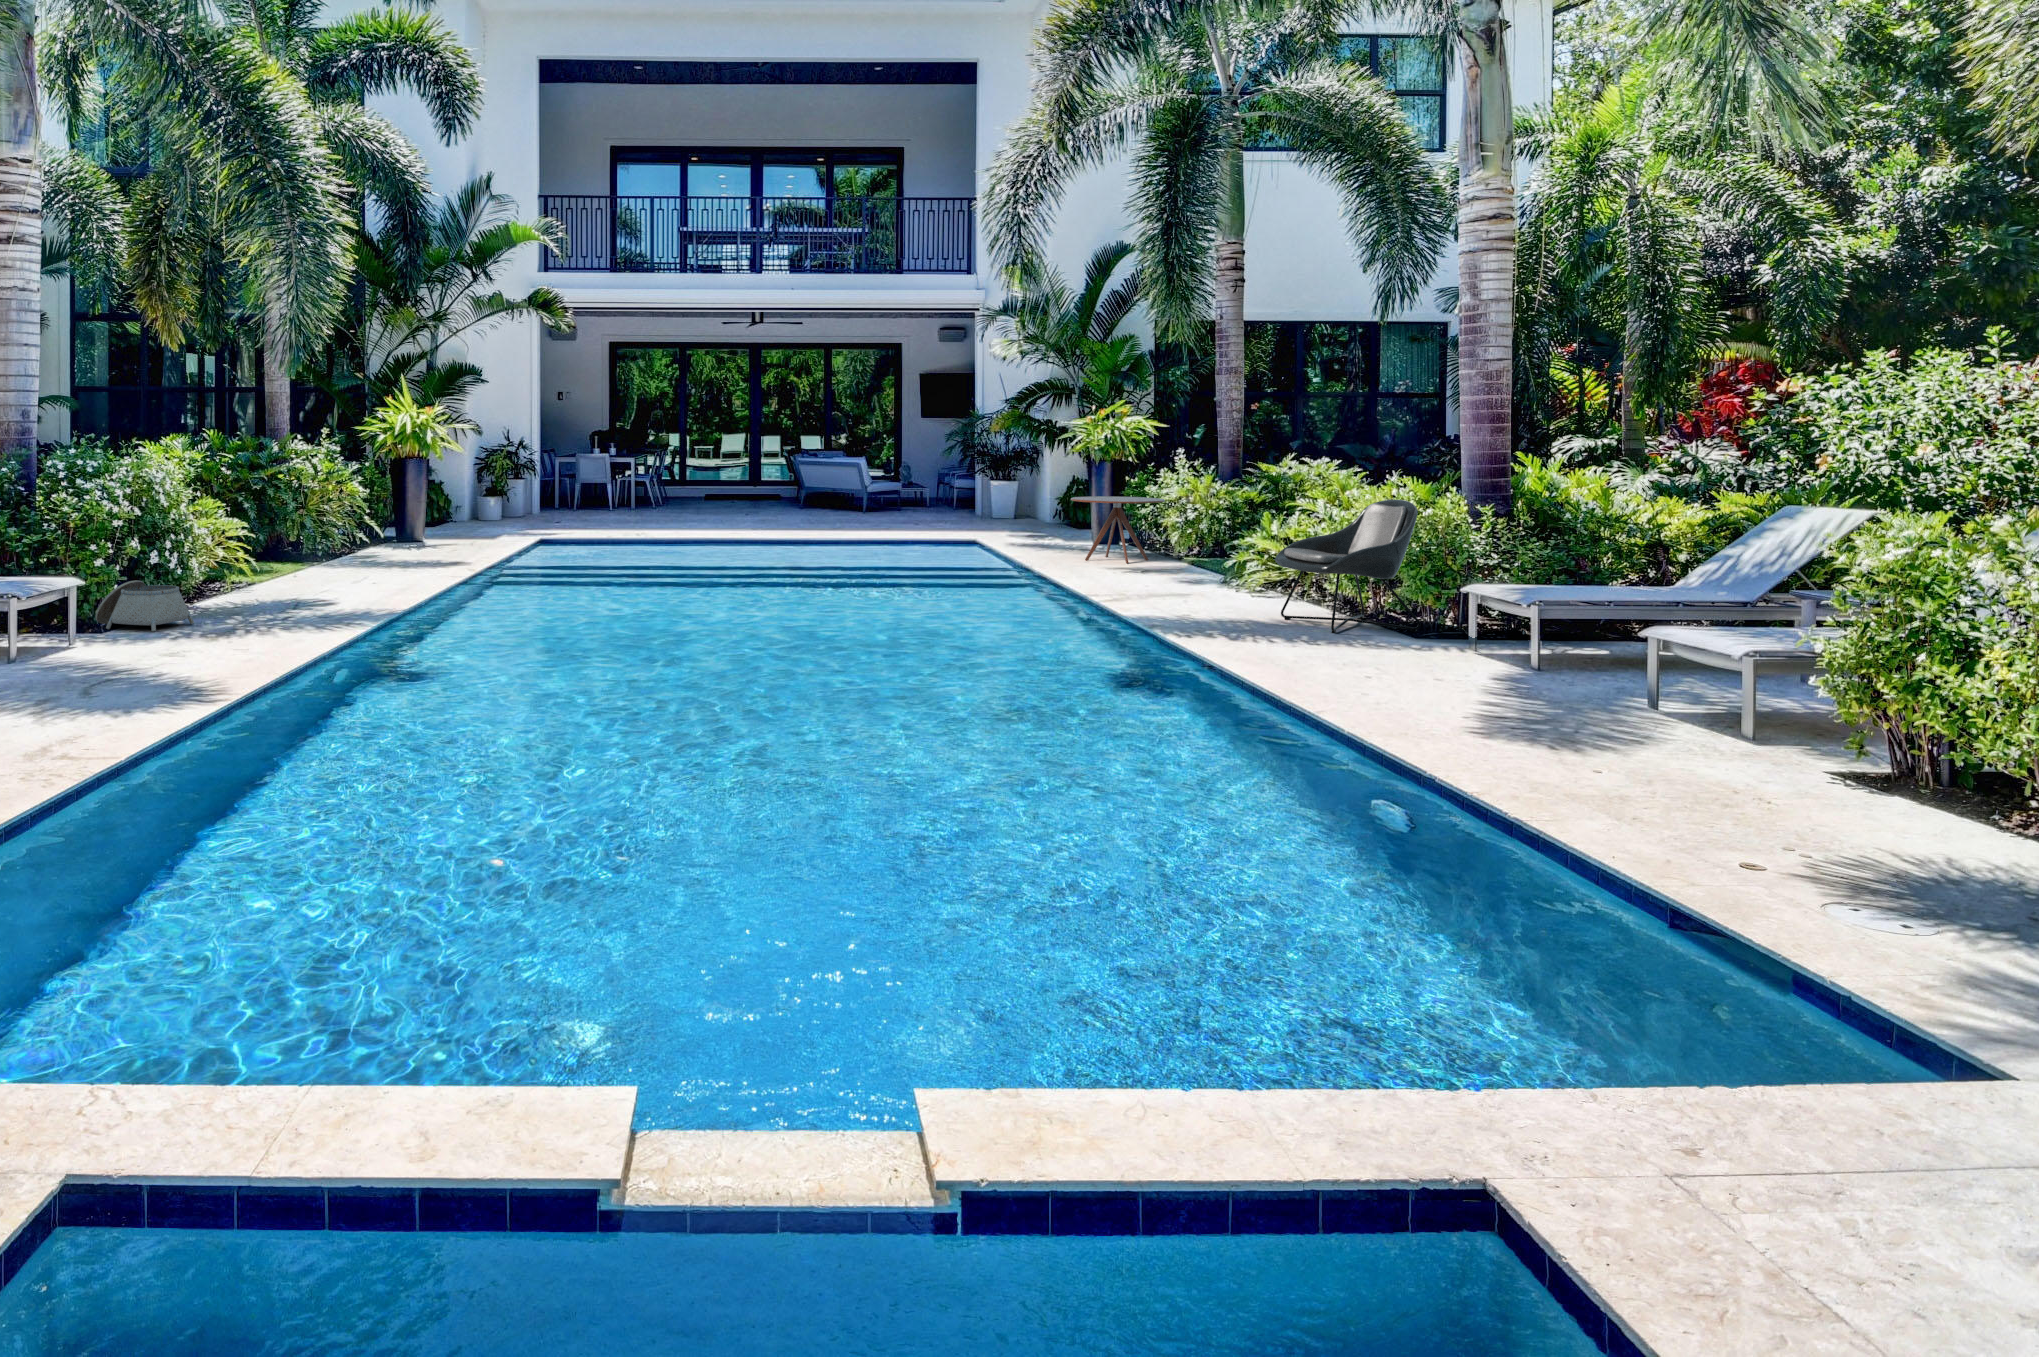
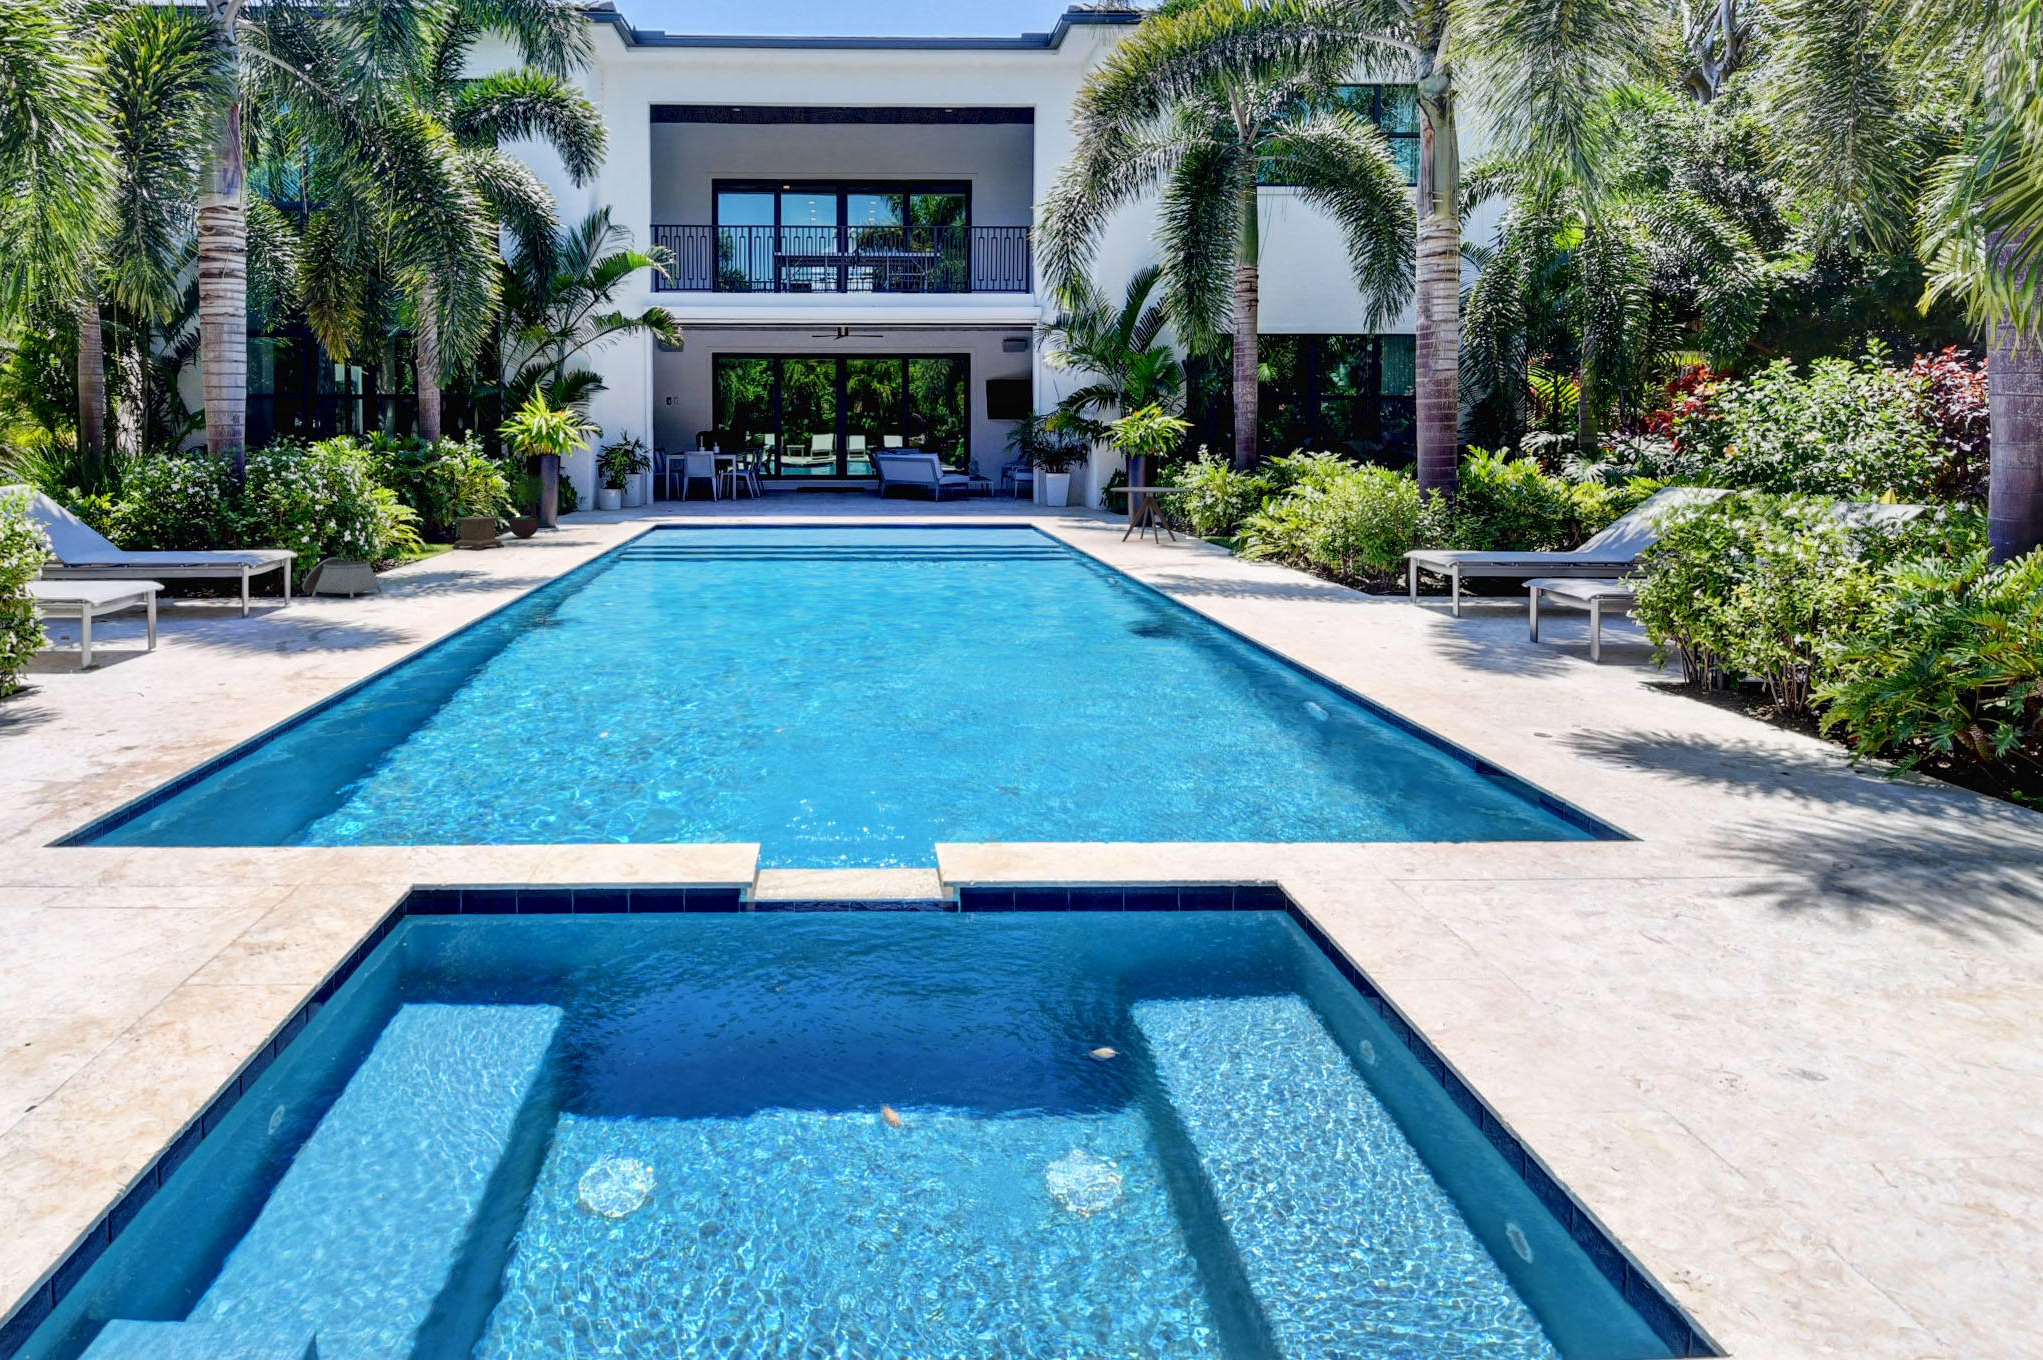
potted tree: none [369,475,413,552] -> present [509,475,546,538]
lounge chair: present [1275,500,1421,633] -> none [1265,487,1379,595]
stool: none [298,528,360,567] -> present [452,517,504,550]

